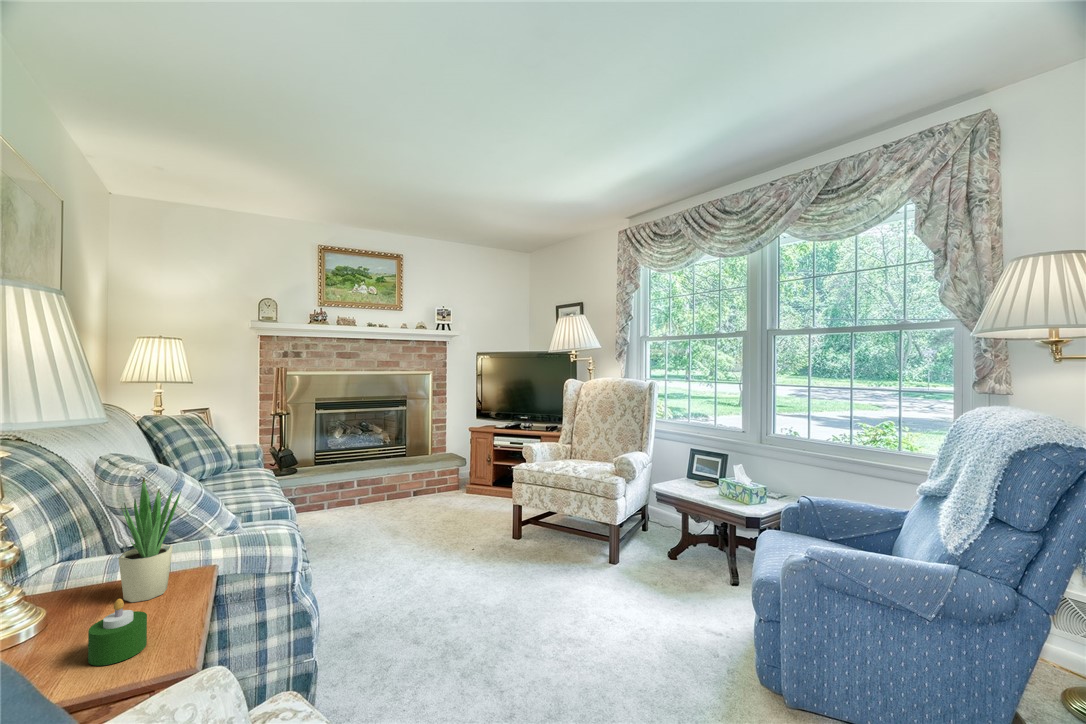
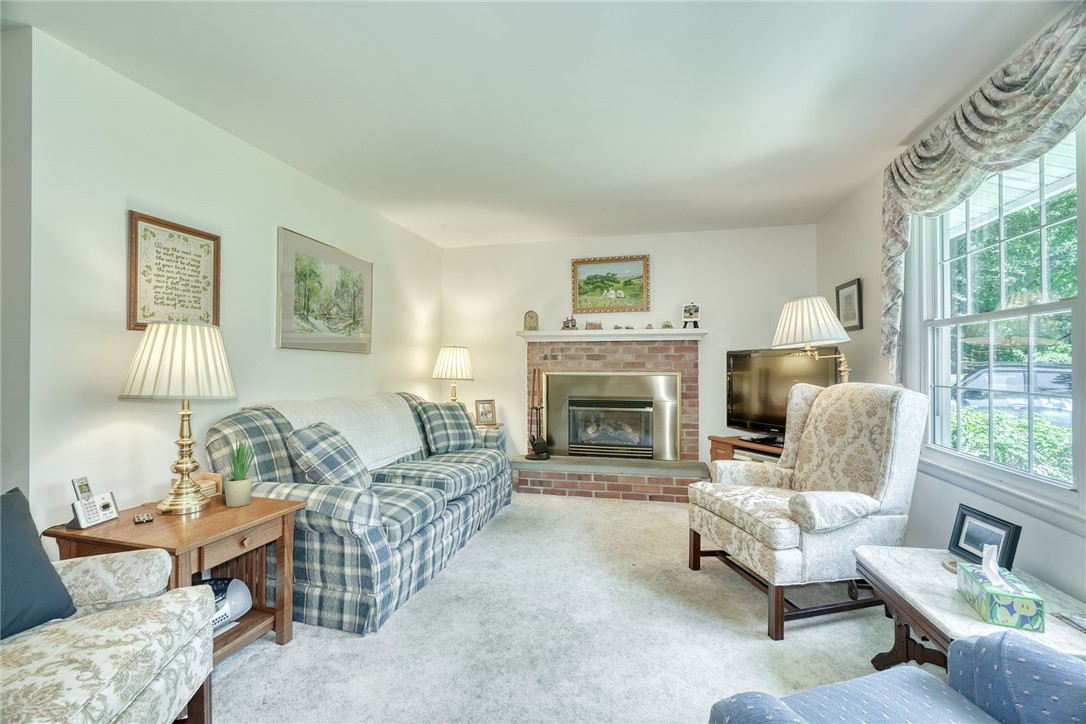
candle: present [88,599,147,666] -> none [156,496,187,530]

